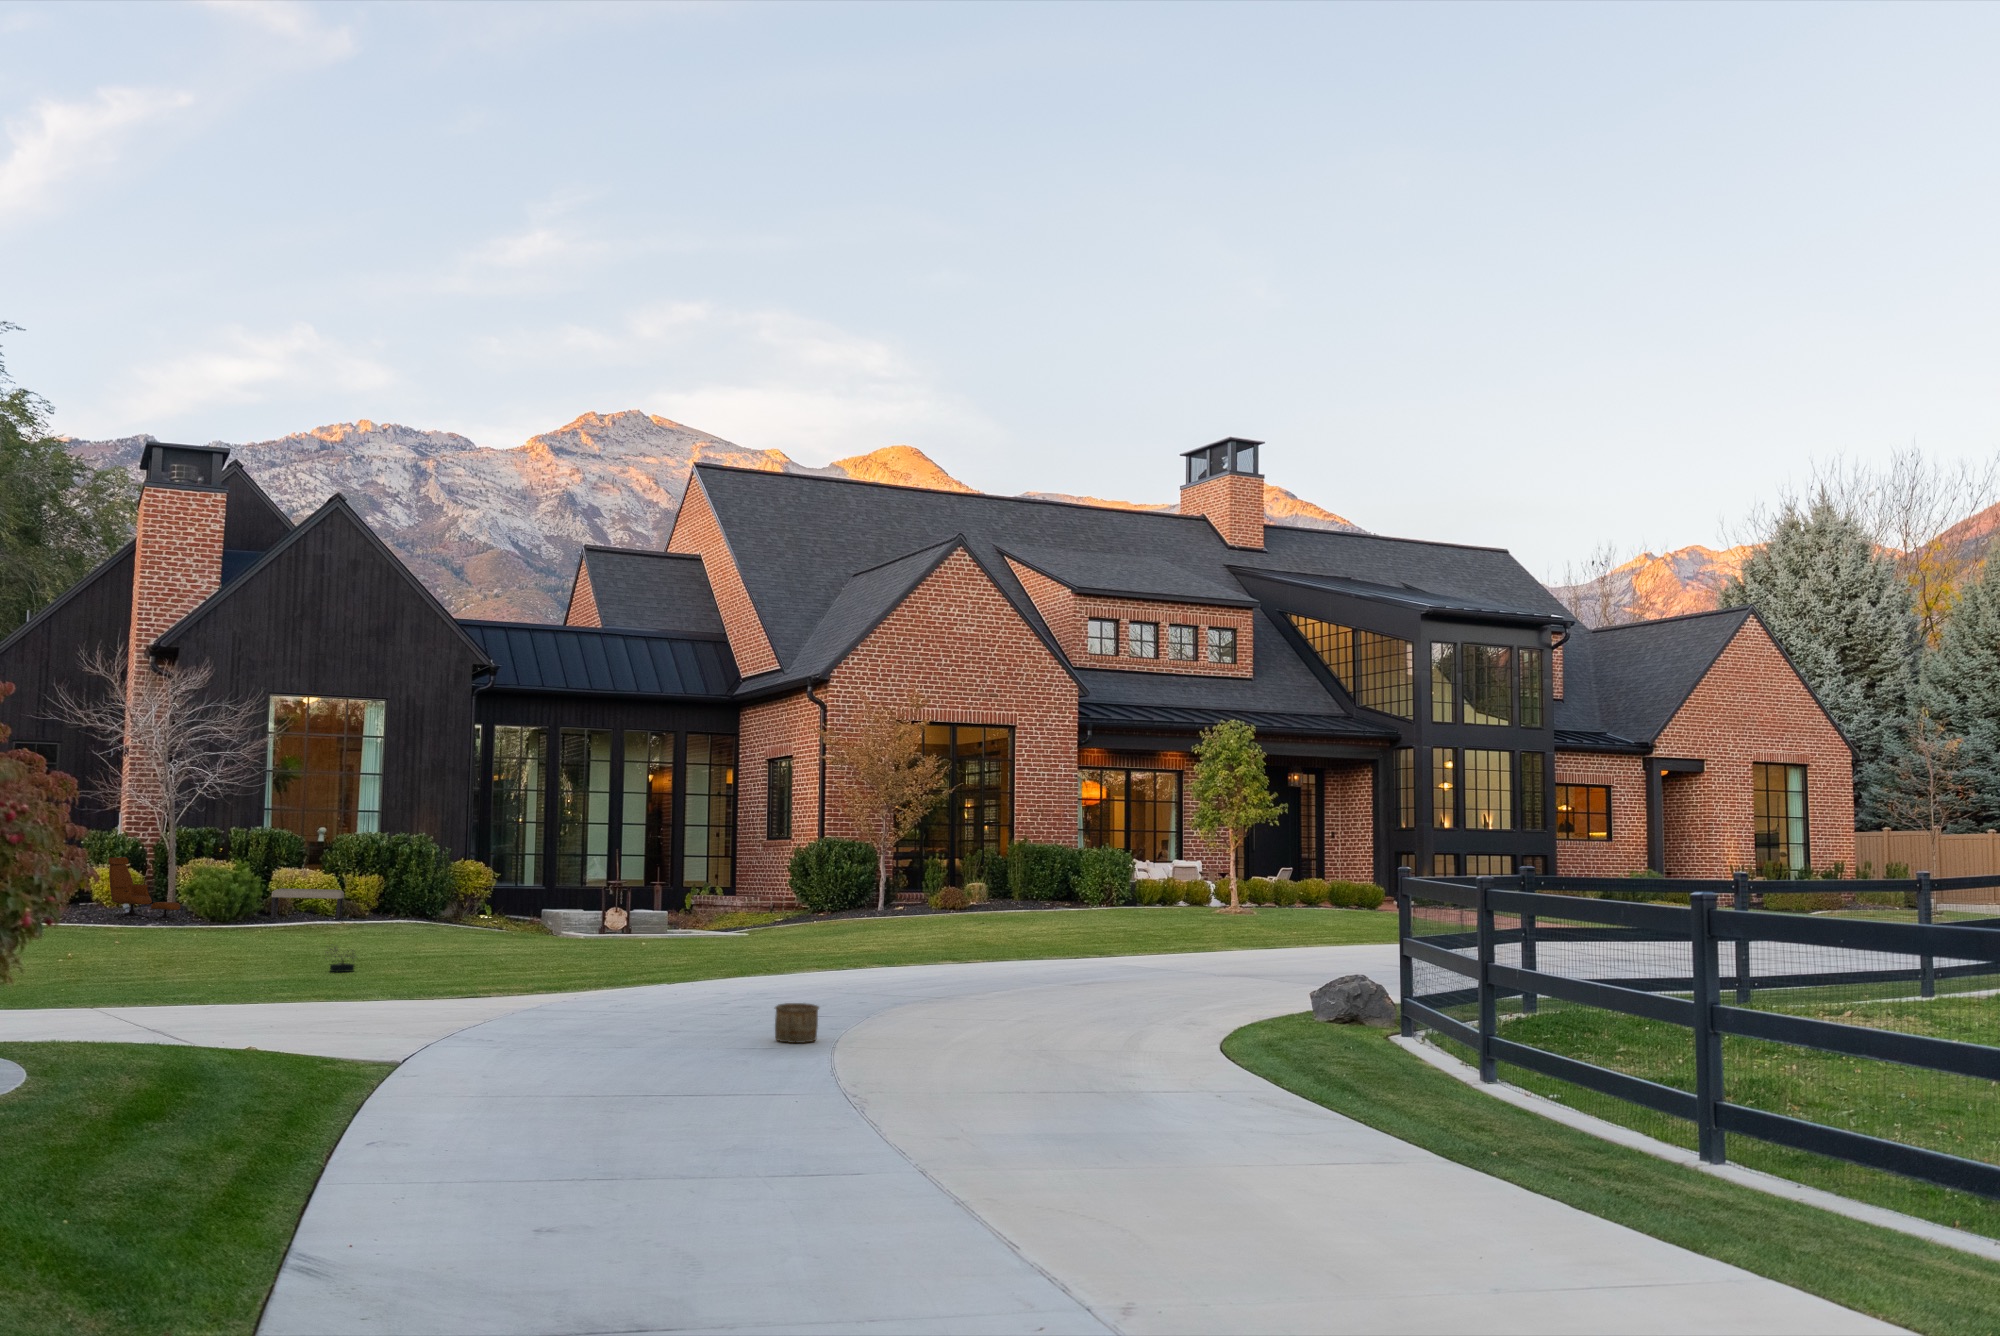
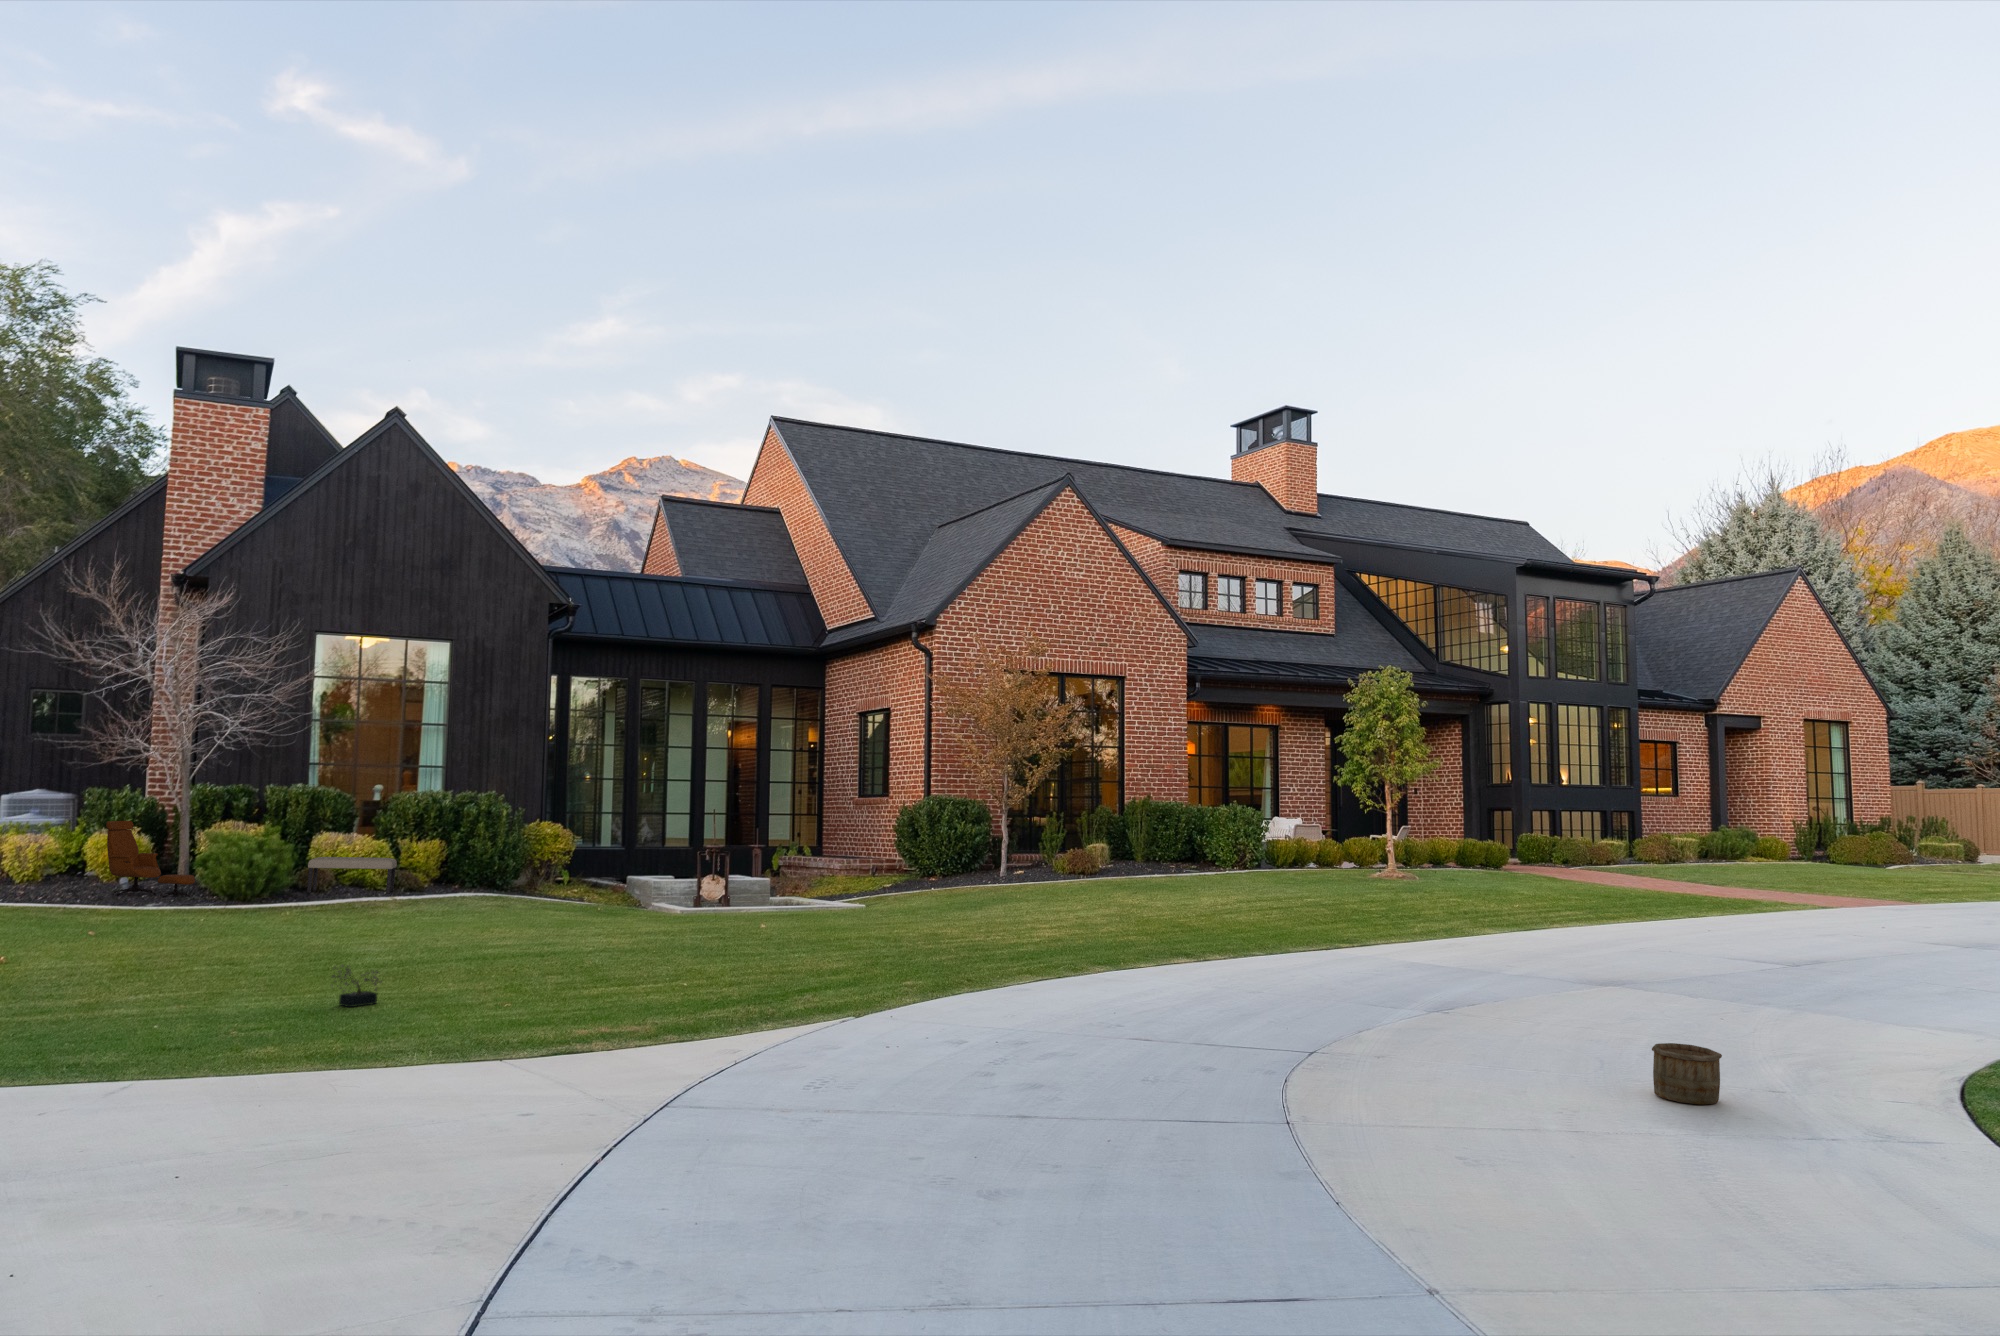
wooden bucket: present [775,1003,819,1043] -> present [1652,1043,1722,1105]

